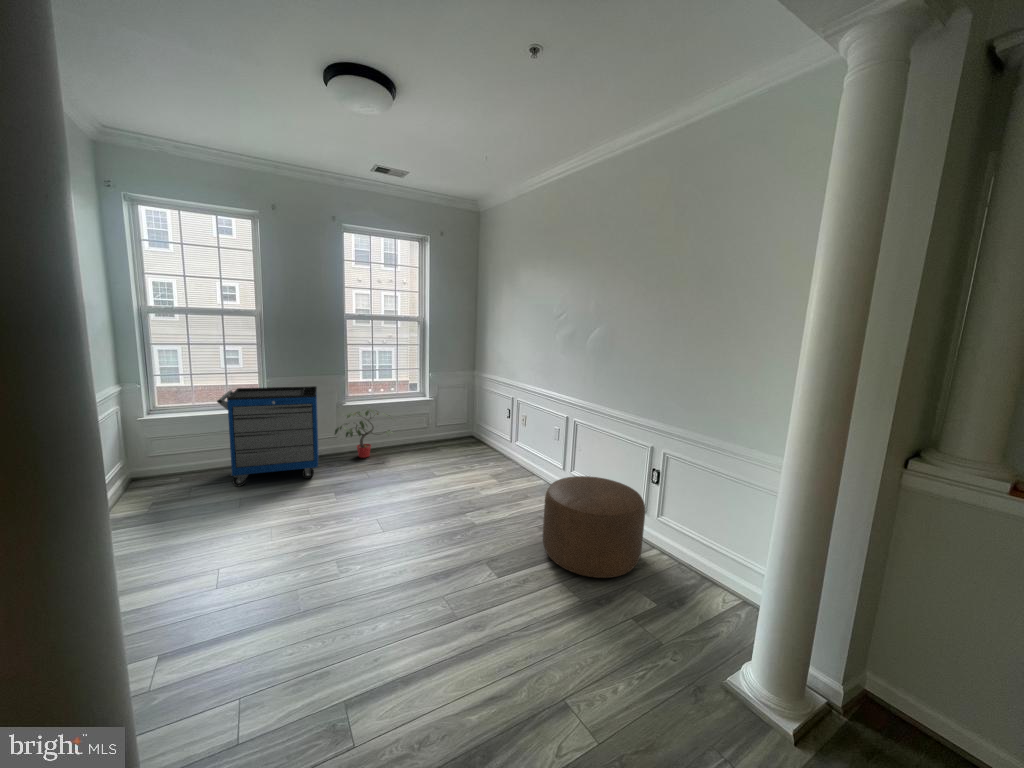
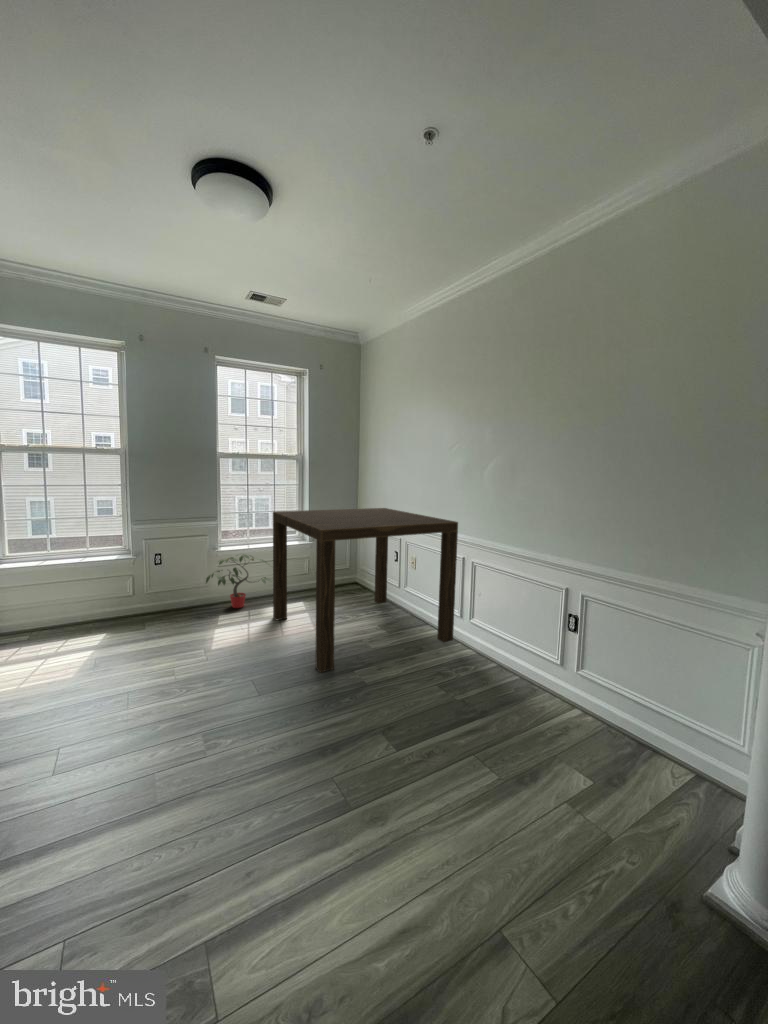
dining table: none [396,369,563,515] -> present [273,508,458,672]
storage cabinet: present [217,386,319,486] -> none [75,530,188,643]
ottoman: present [543,476,645,578] -> none [446,625,567,747]

